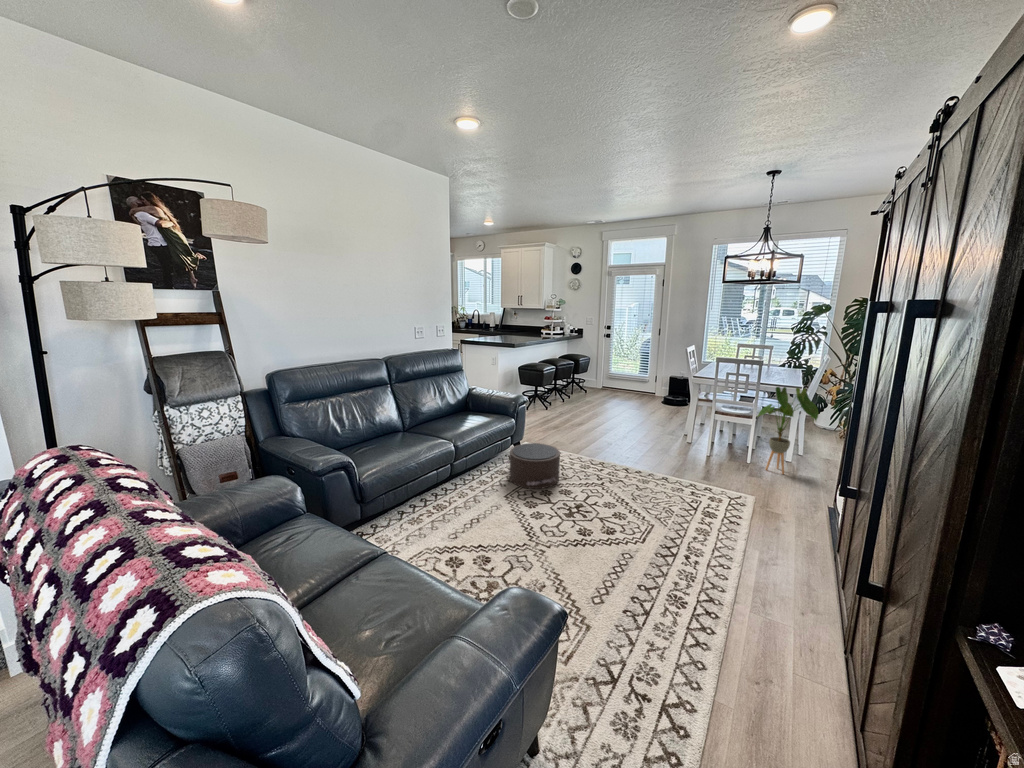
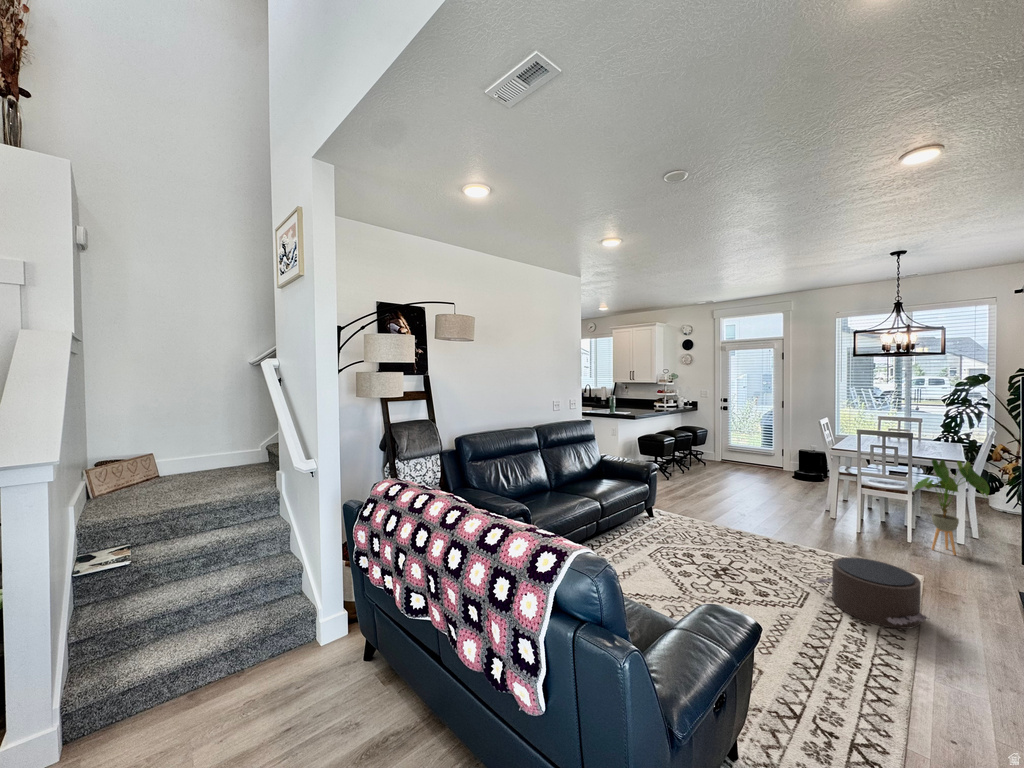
pouf: present [506,443,560,489] -> present [817,557,927,629]

